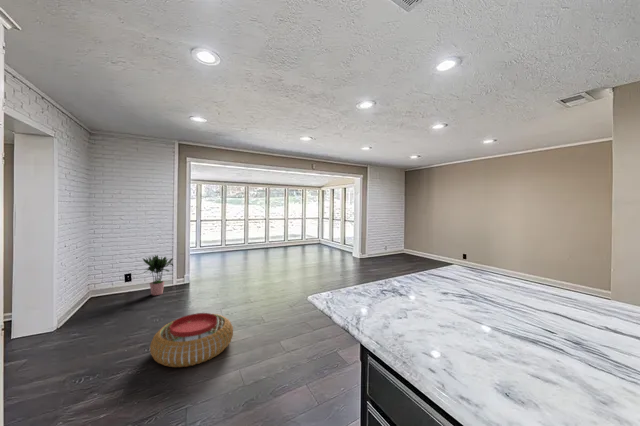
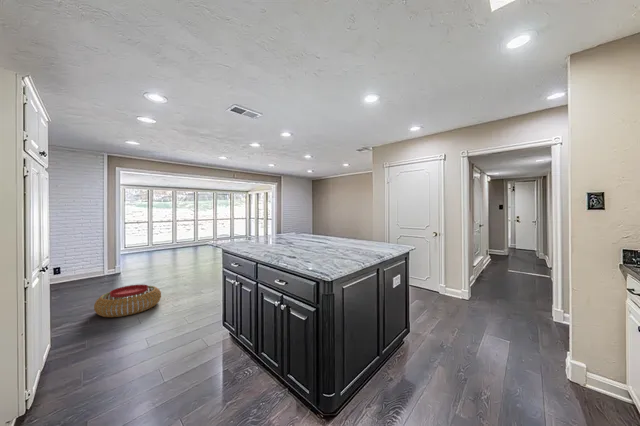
potted plant: present [143,255,173,295] -> none [72,249,105,285]

